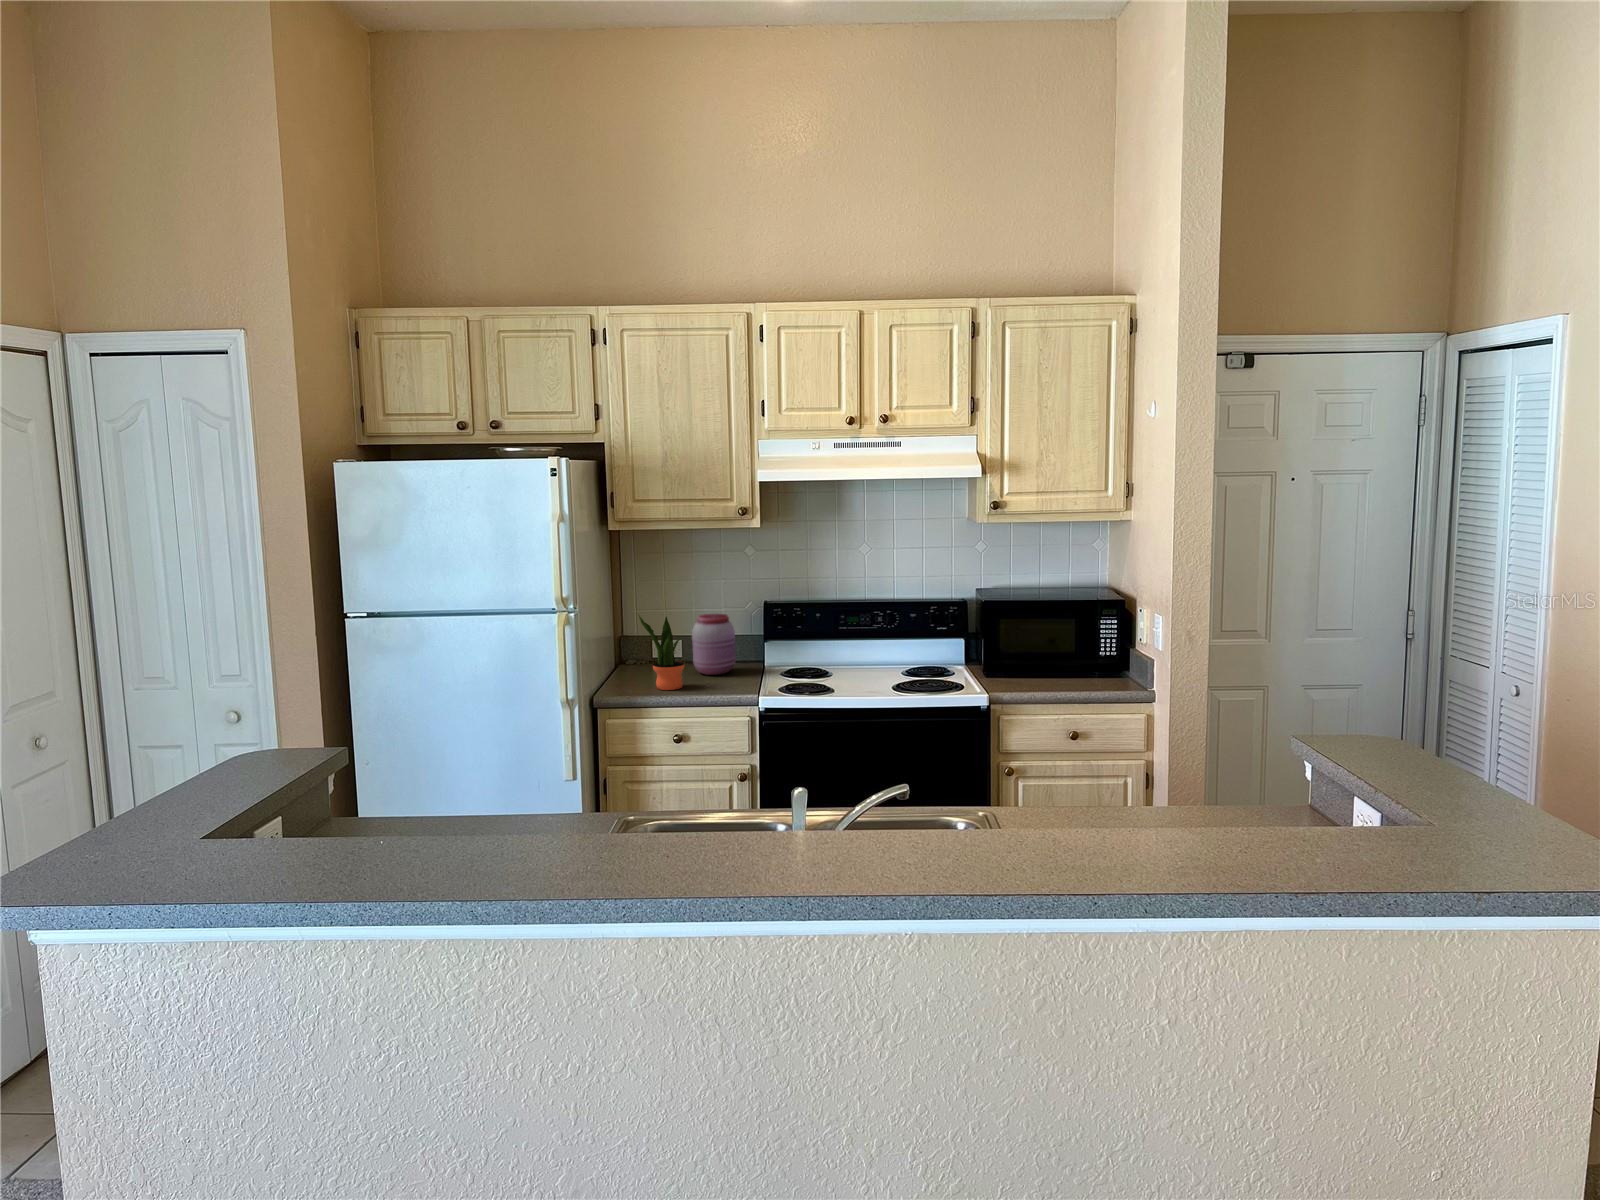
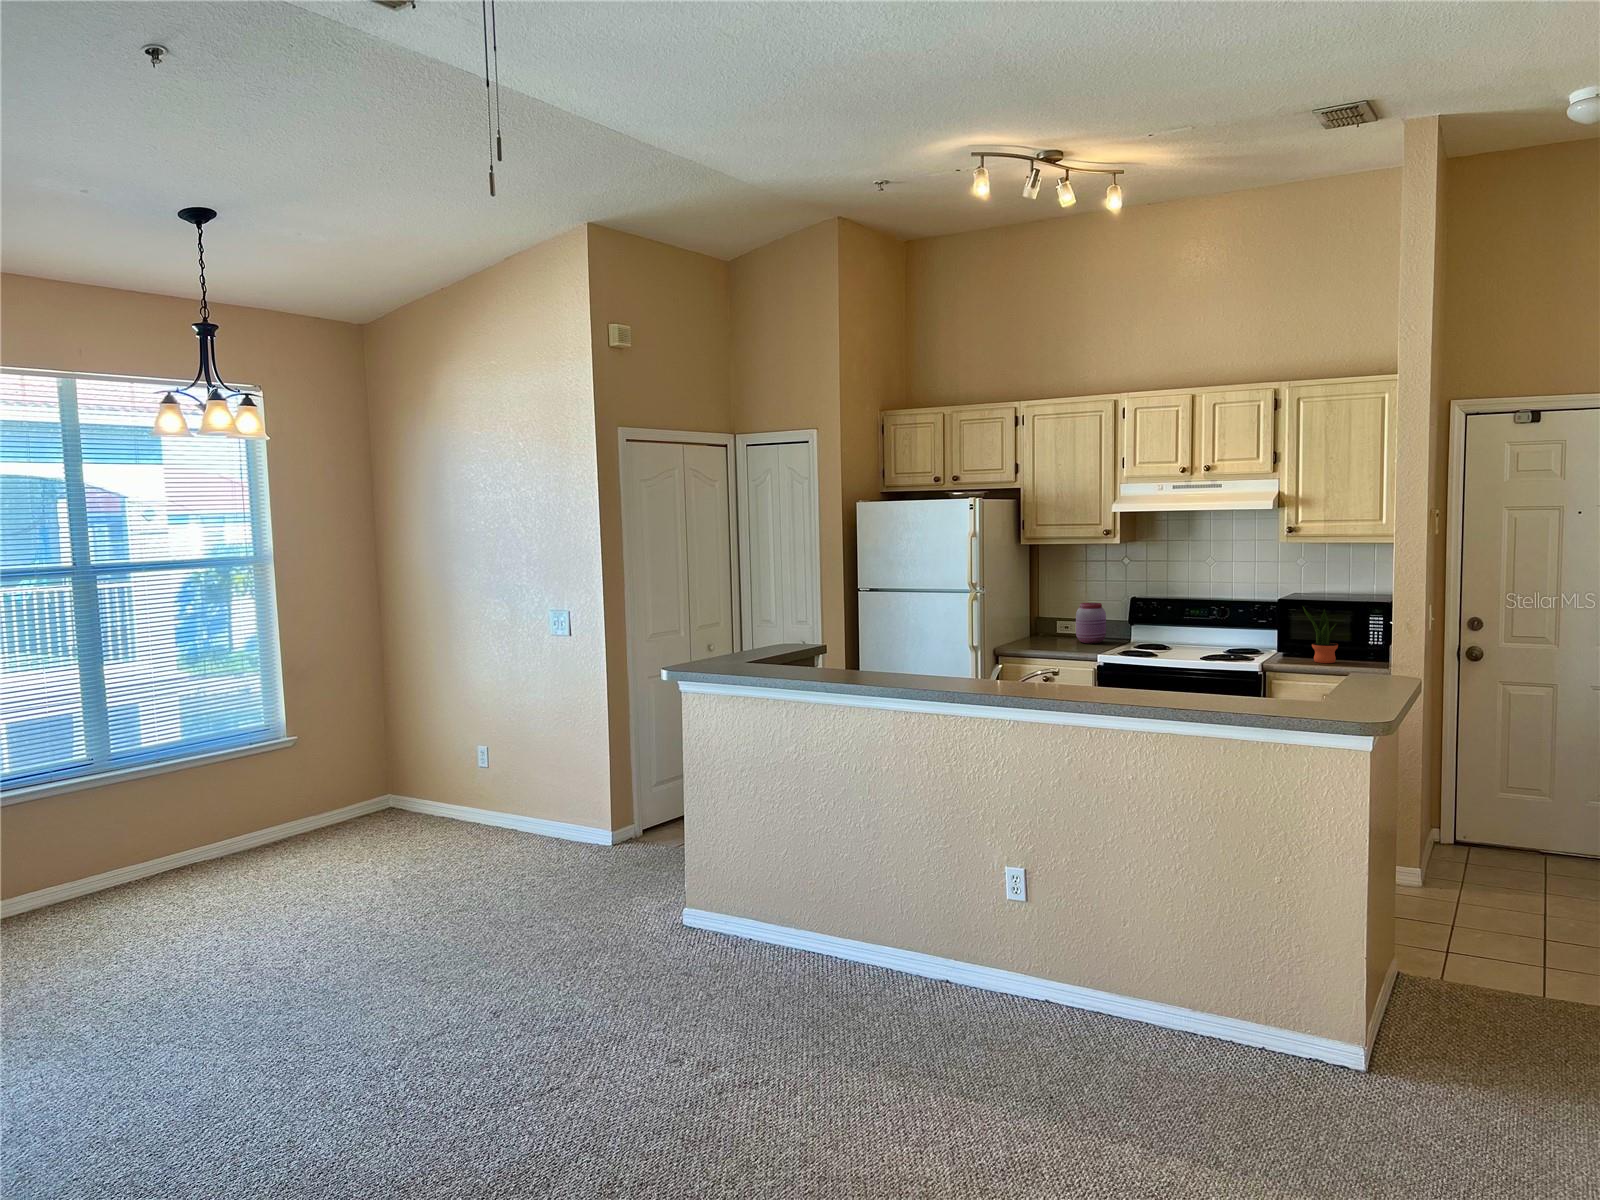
potted plant: present [639,616,685,690] -> present [1303,607,1338,663]

